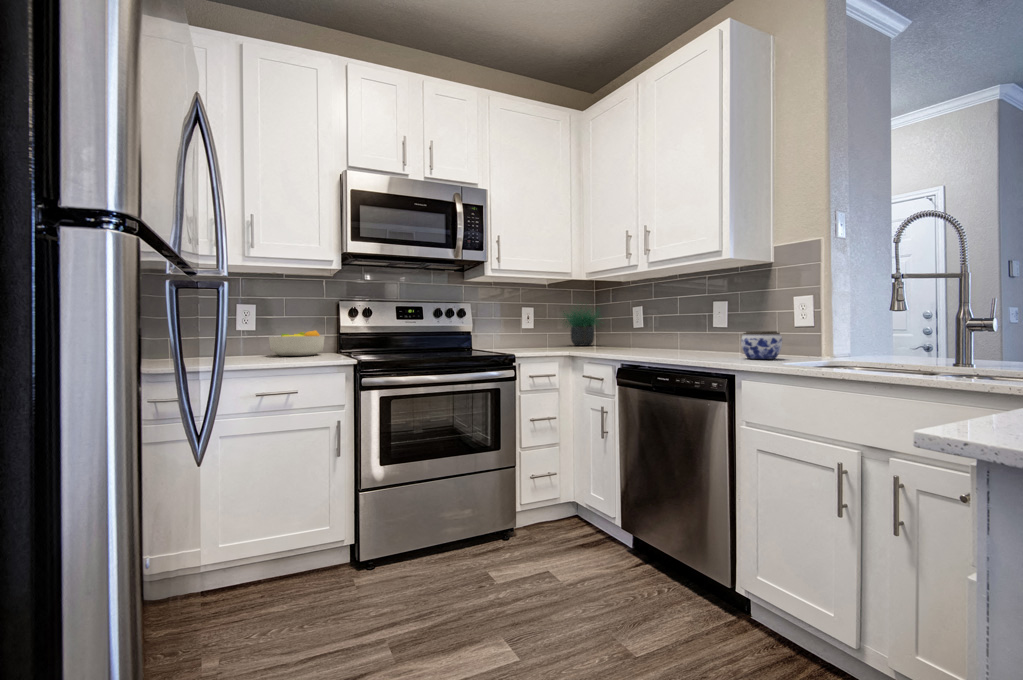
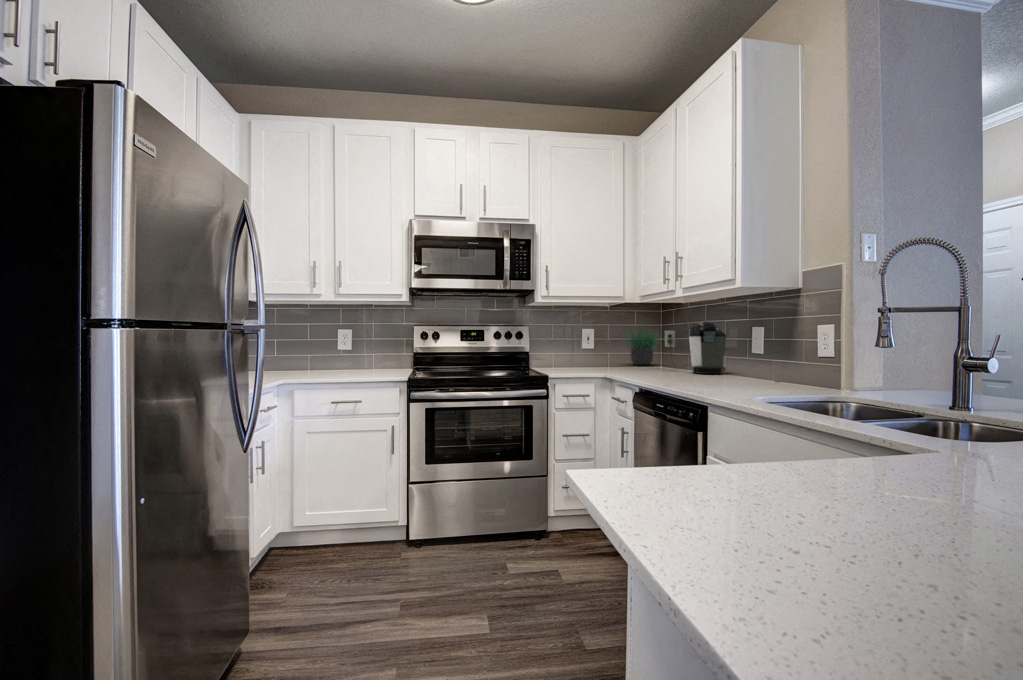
coffee maker: none [621,297,687,350] -> present [665,321,726,374]
fruit bowl: present [269,331,325,356] -> none [360,347,403,370]
jar: present [741,331,782,359] -> none [742,361,783,390]

